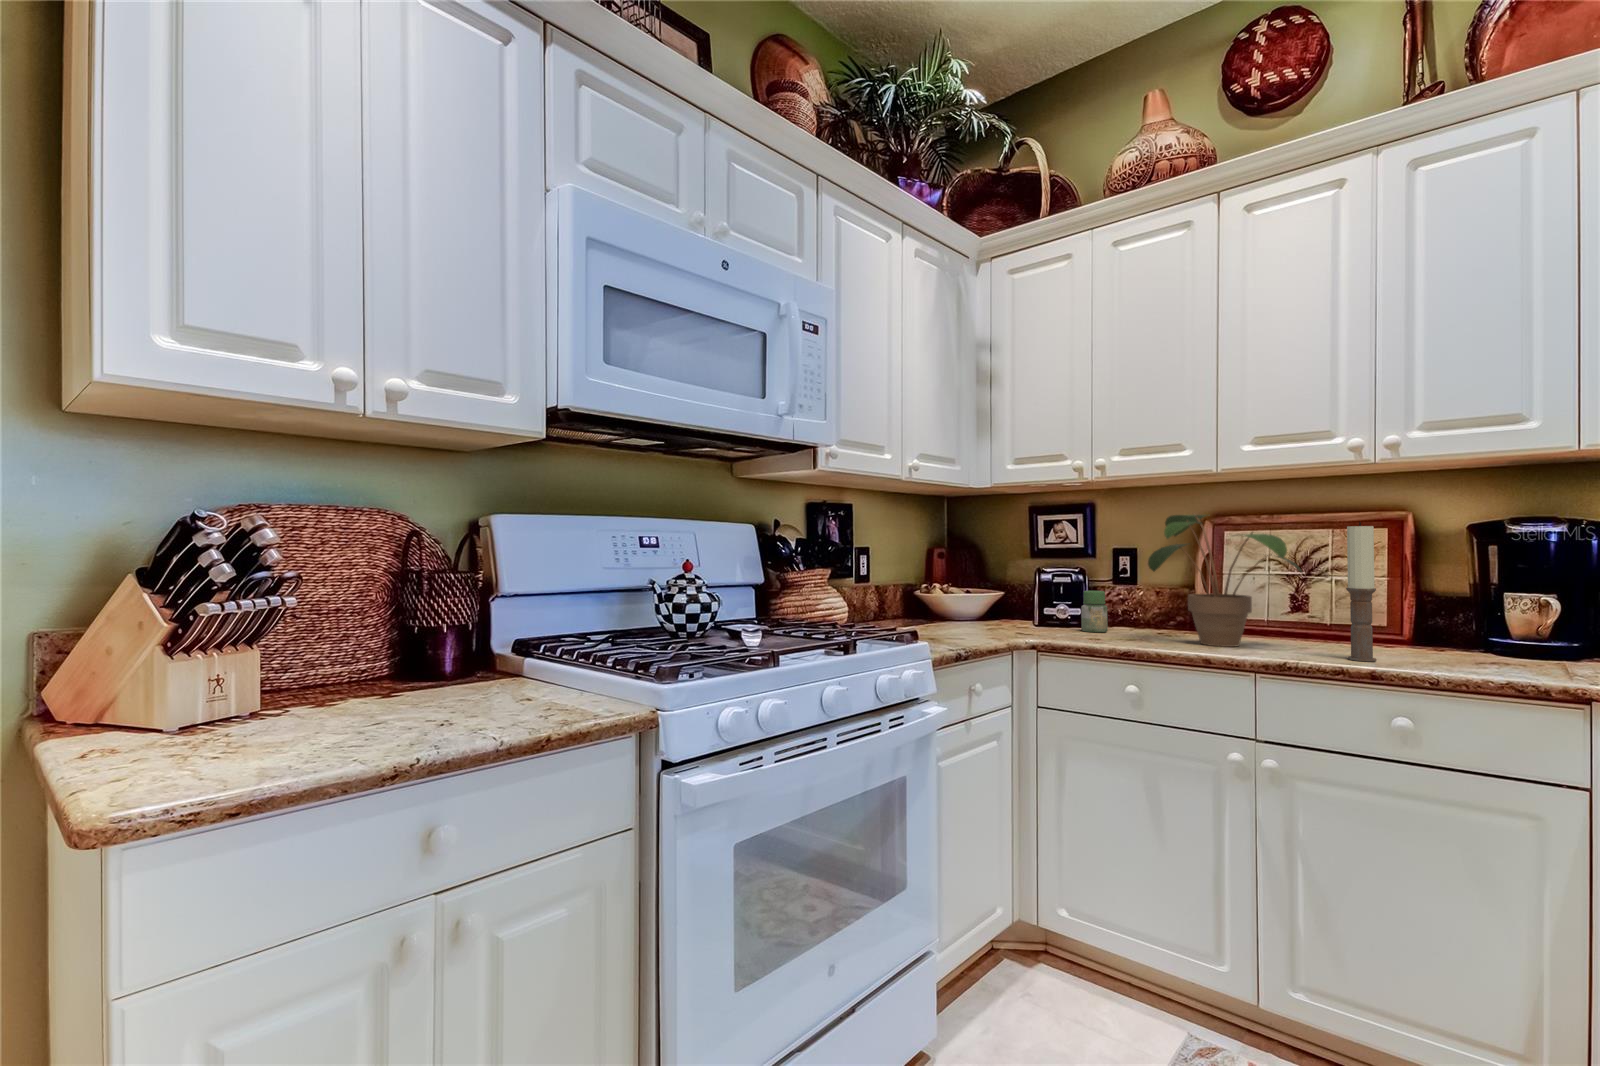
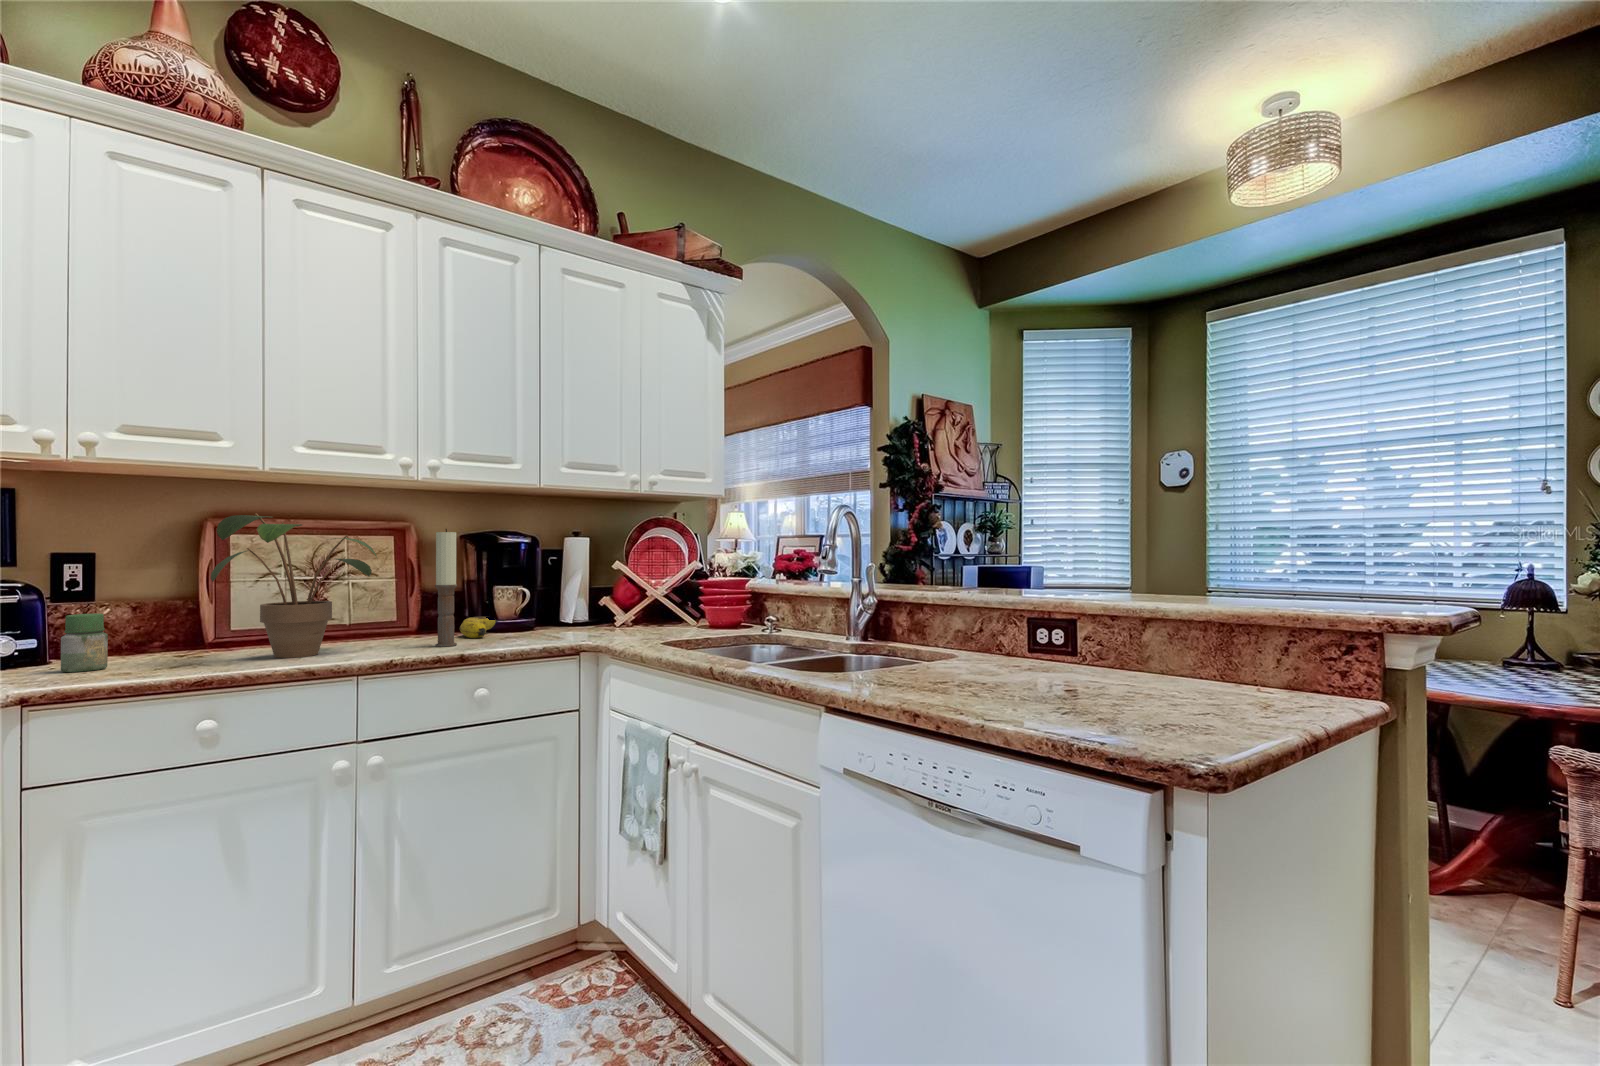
fruit: none [1434,635,1538,661] -> present [460,617,506,638]

